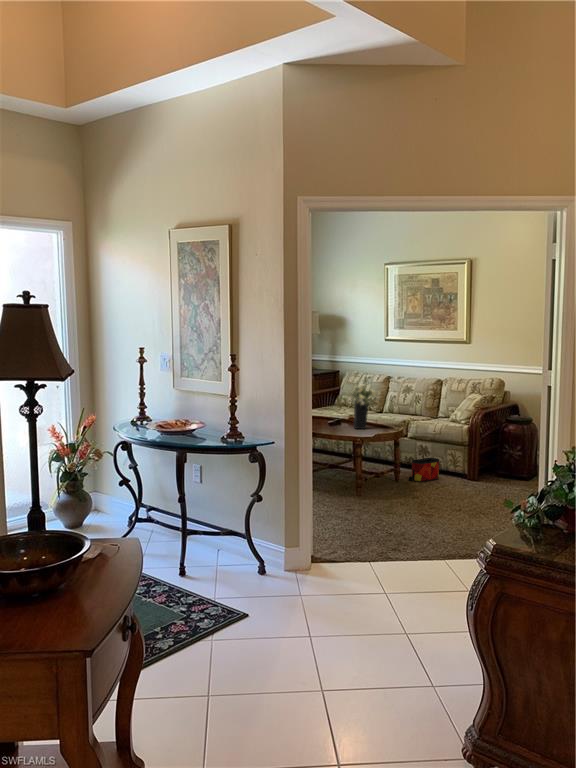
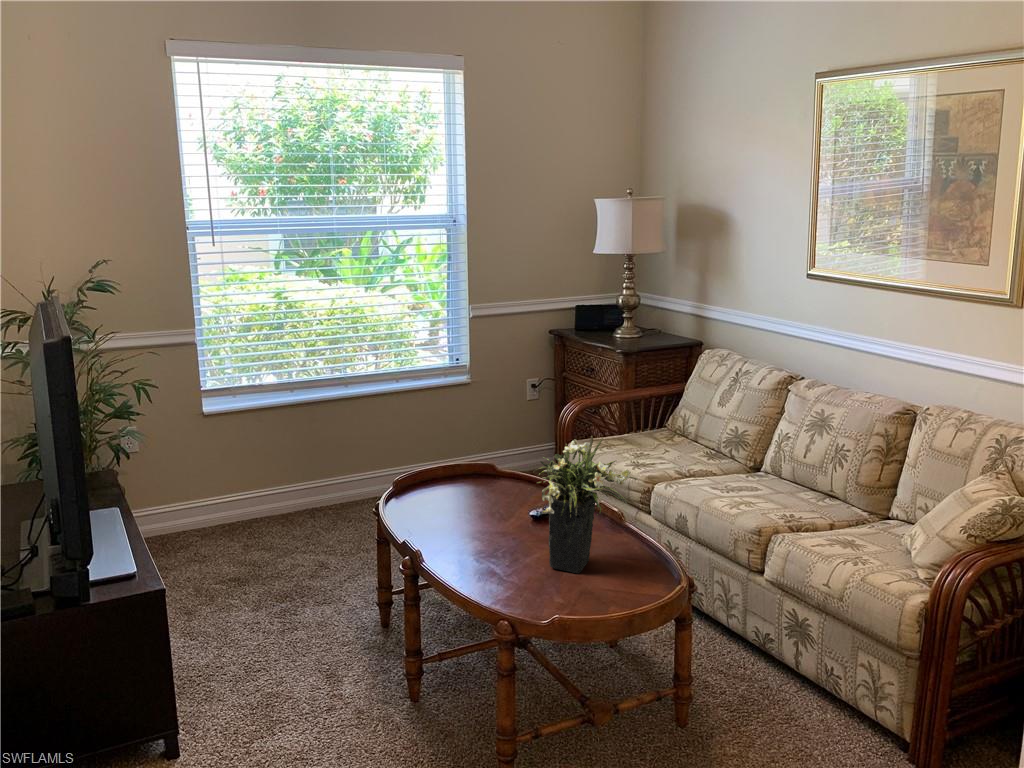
bag: present [409,458,439,482] -> none [722,658,828,737]

